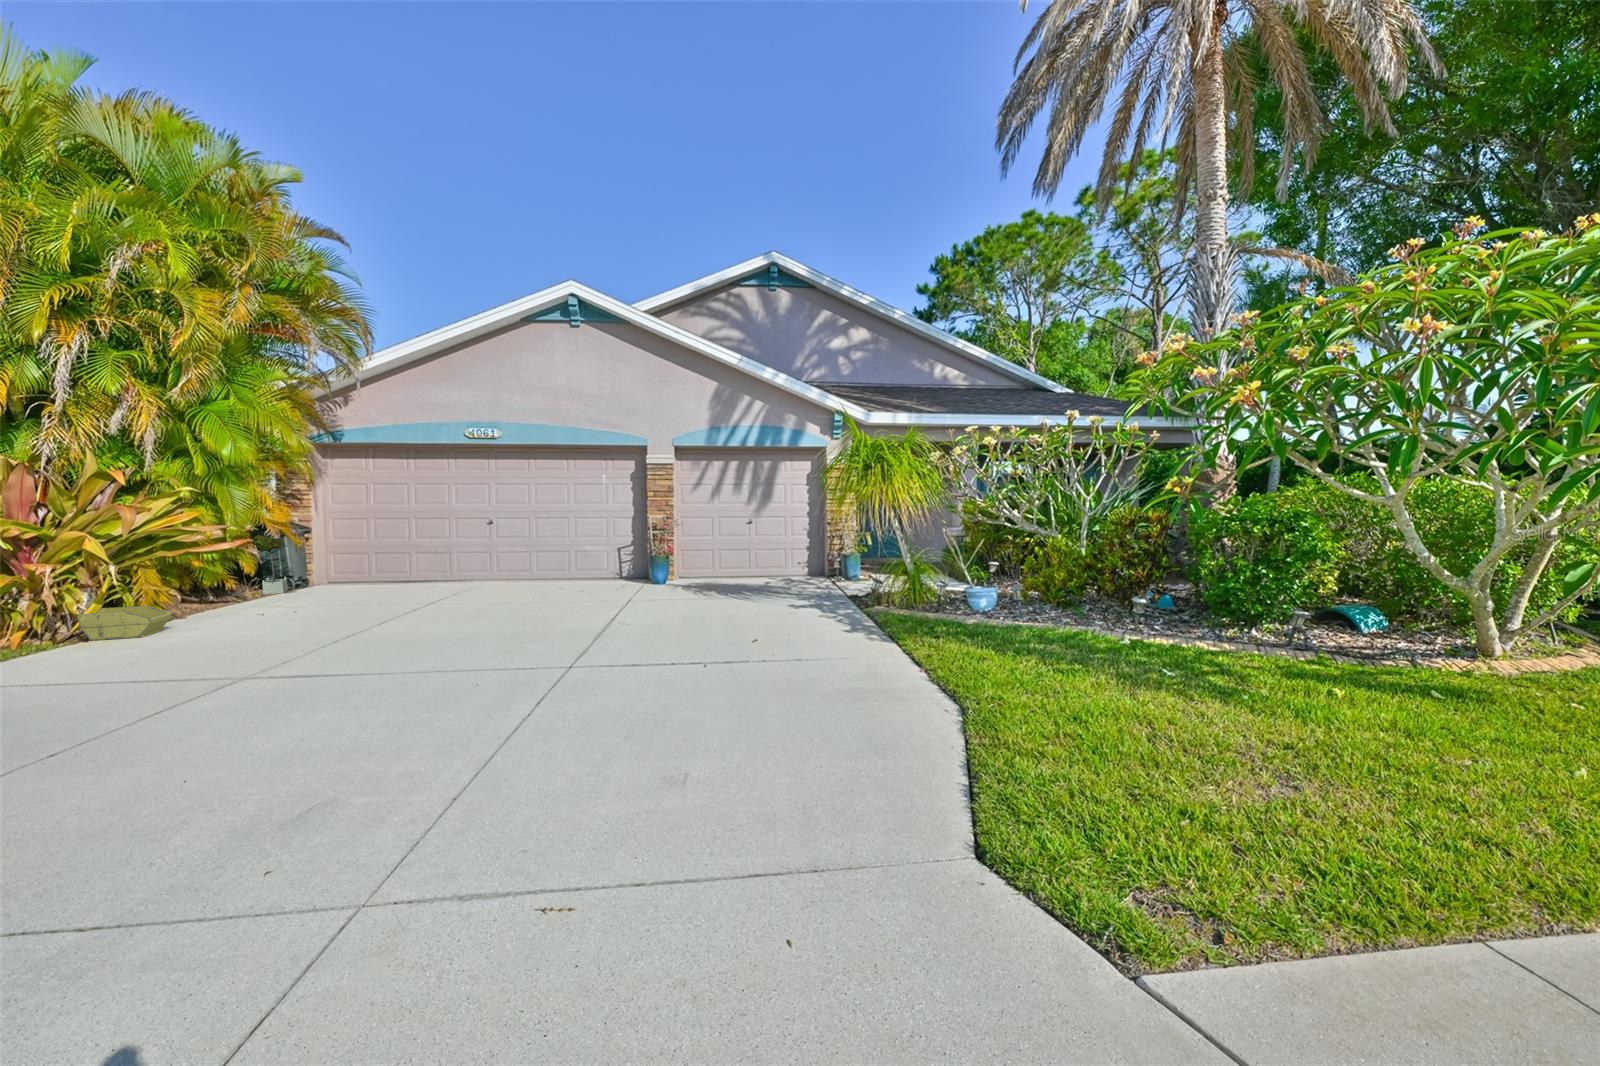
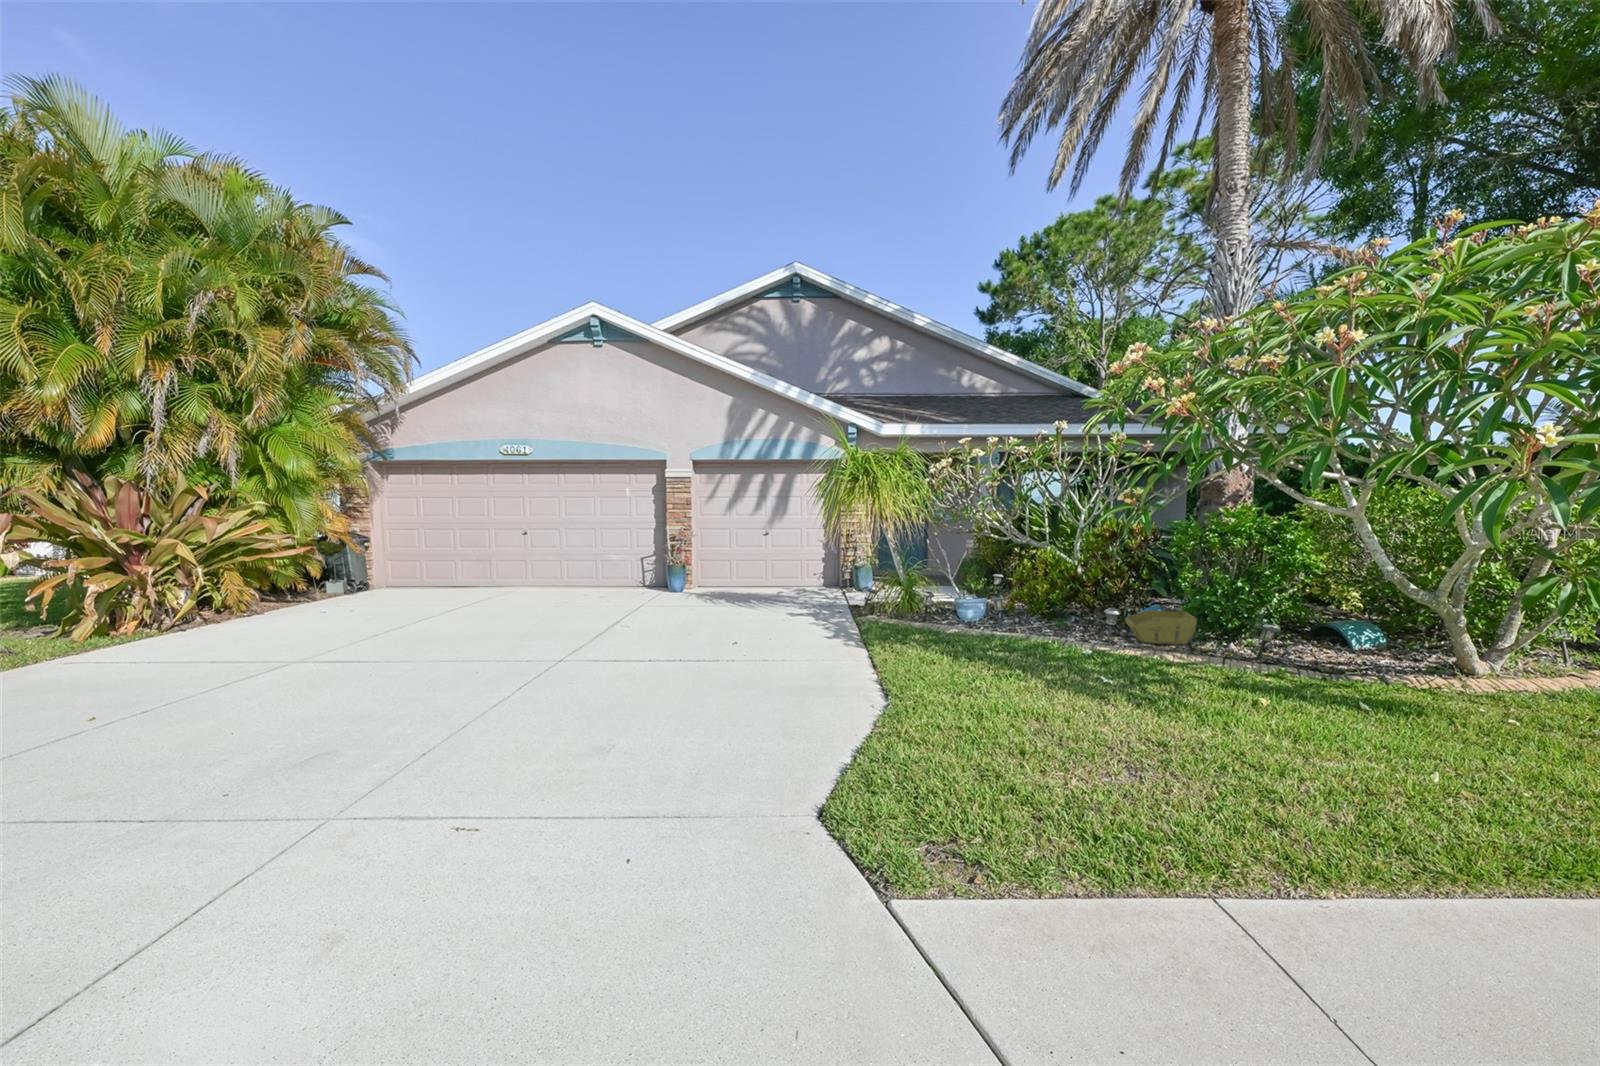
storage bin: present [77,606,172,641] -> present [1125,611,1197,645]

